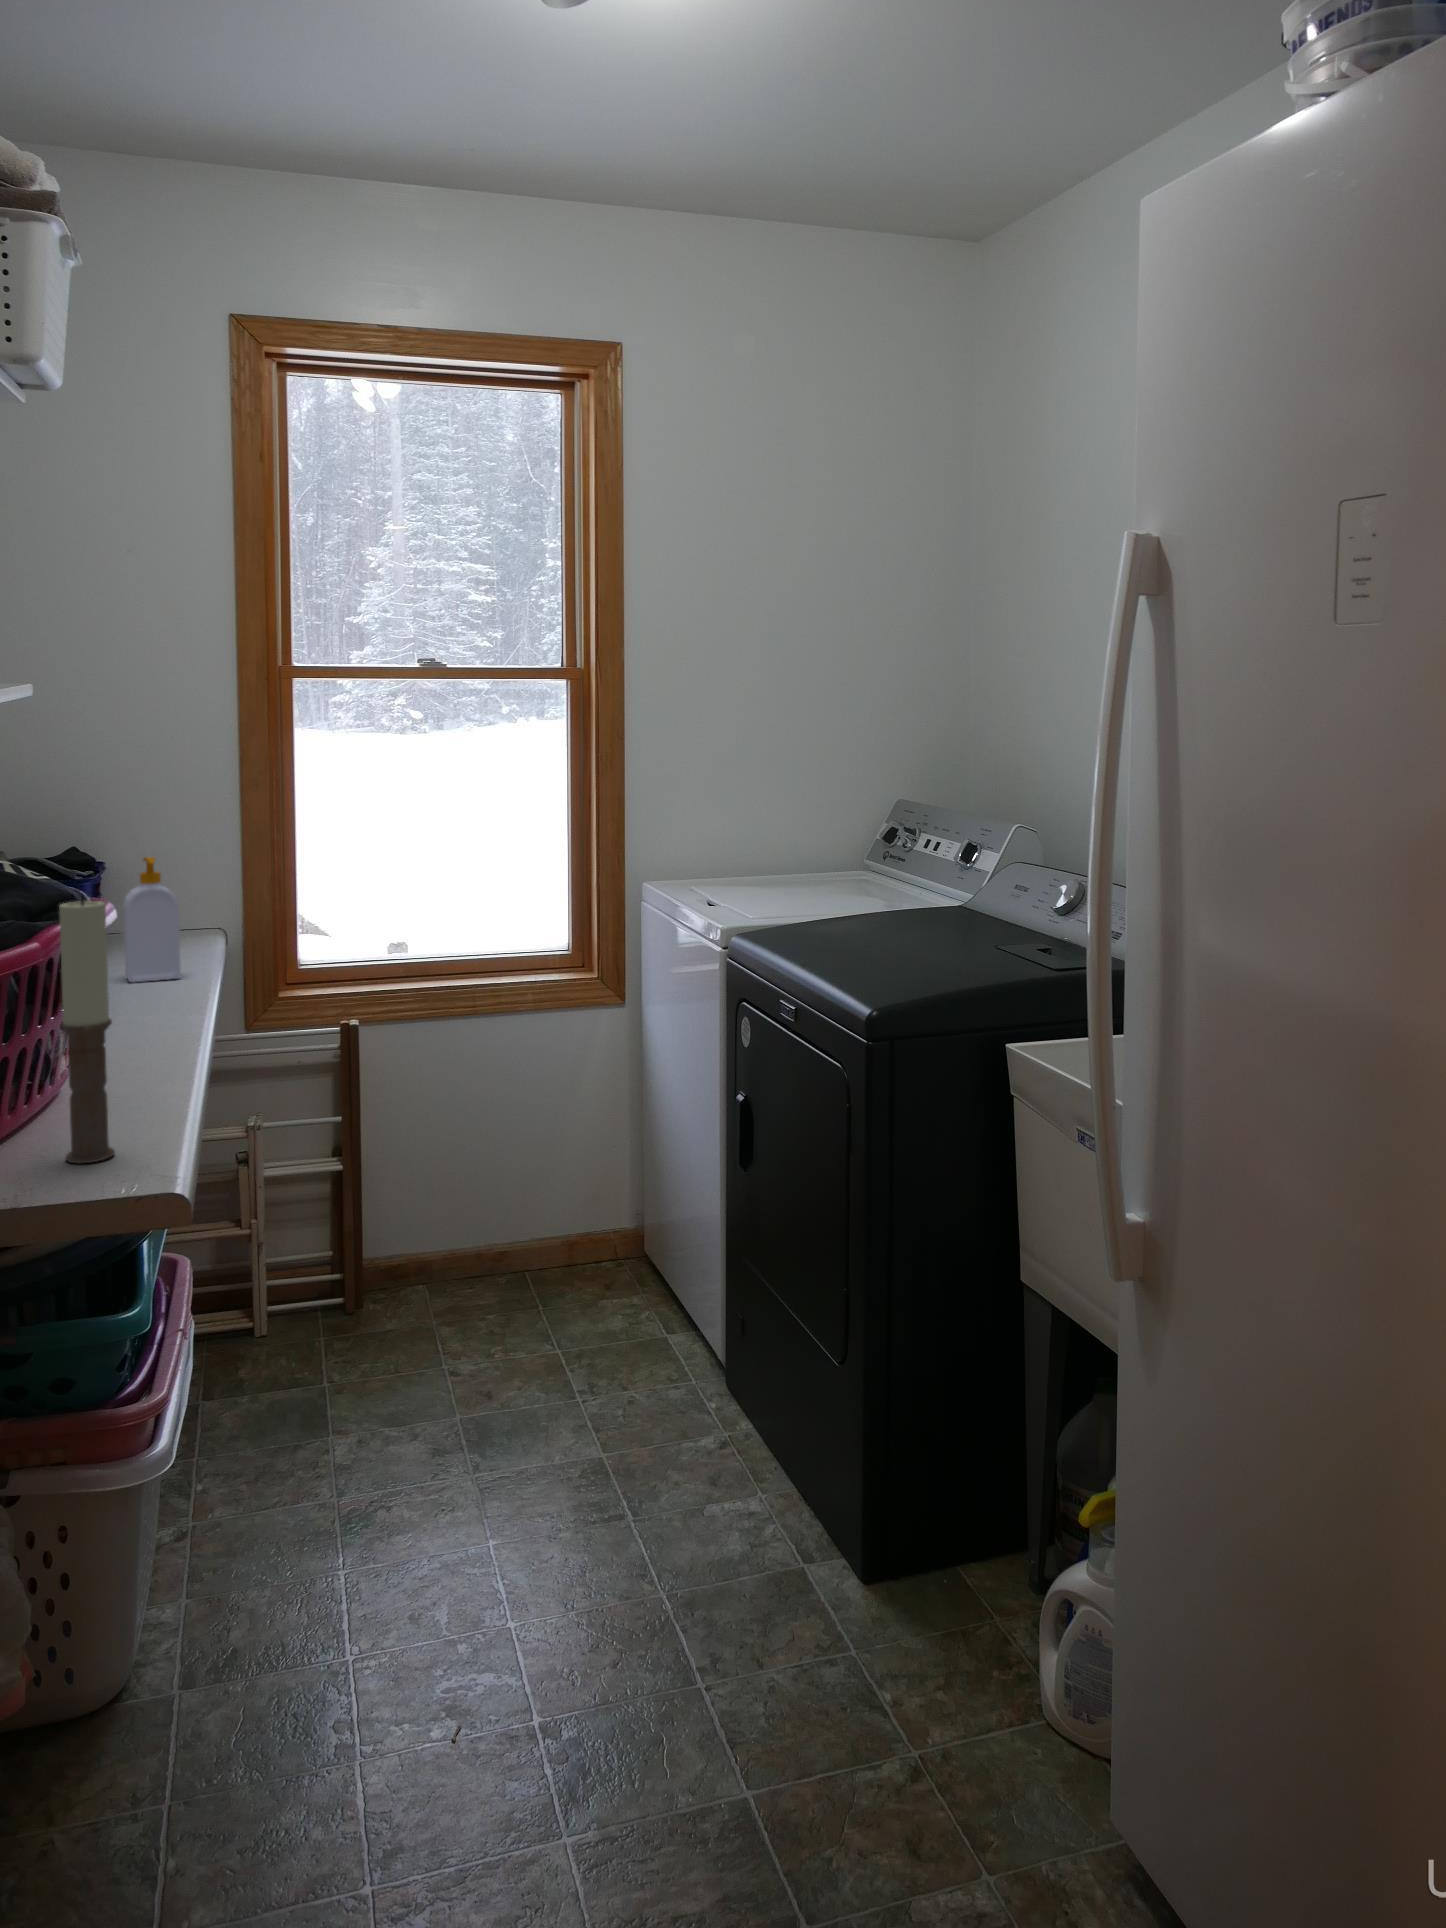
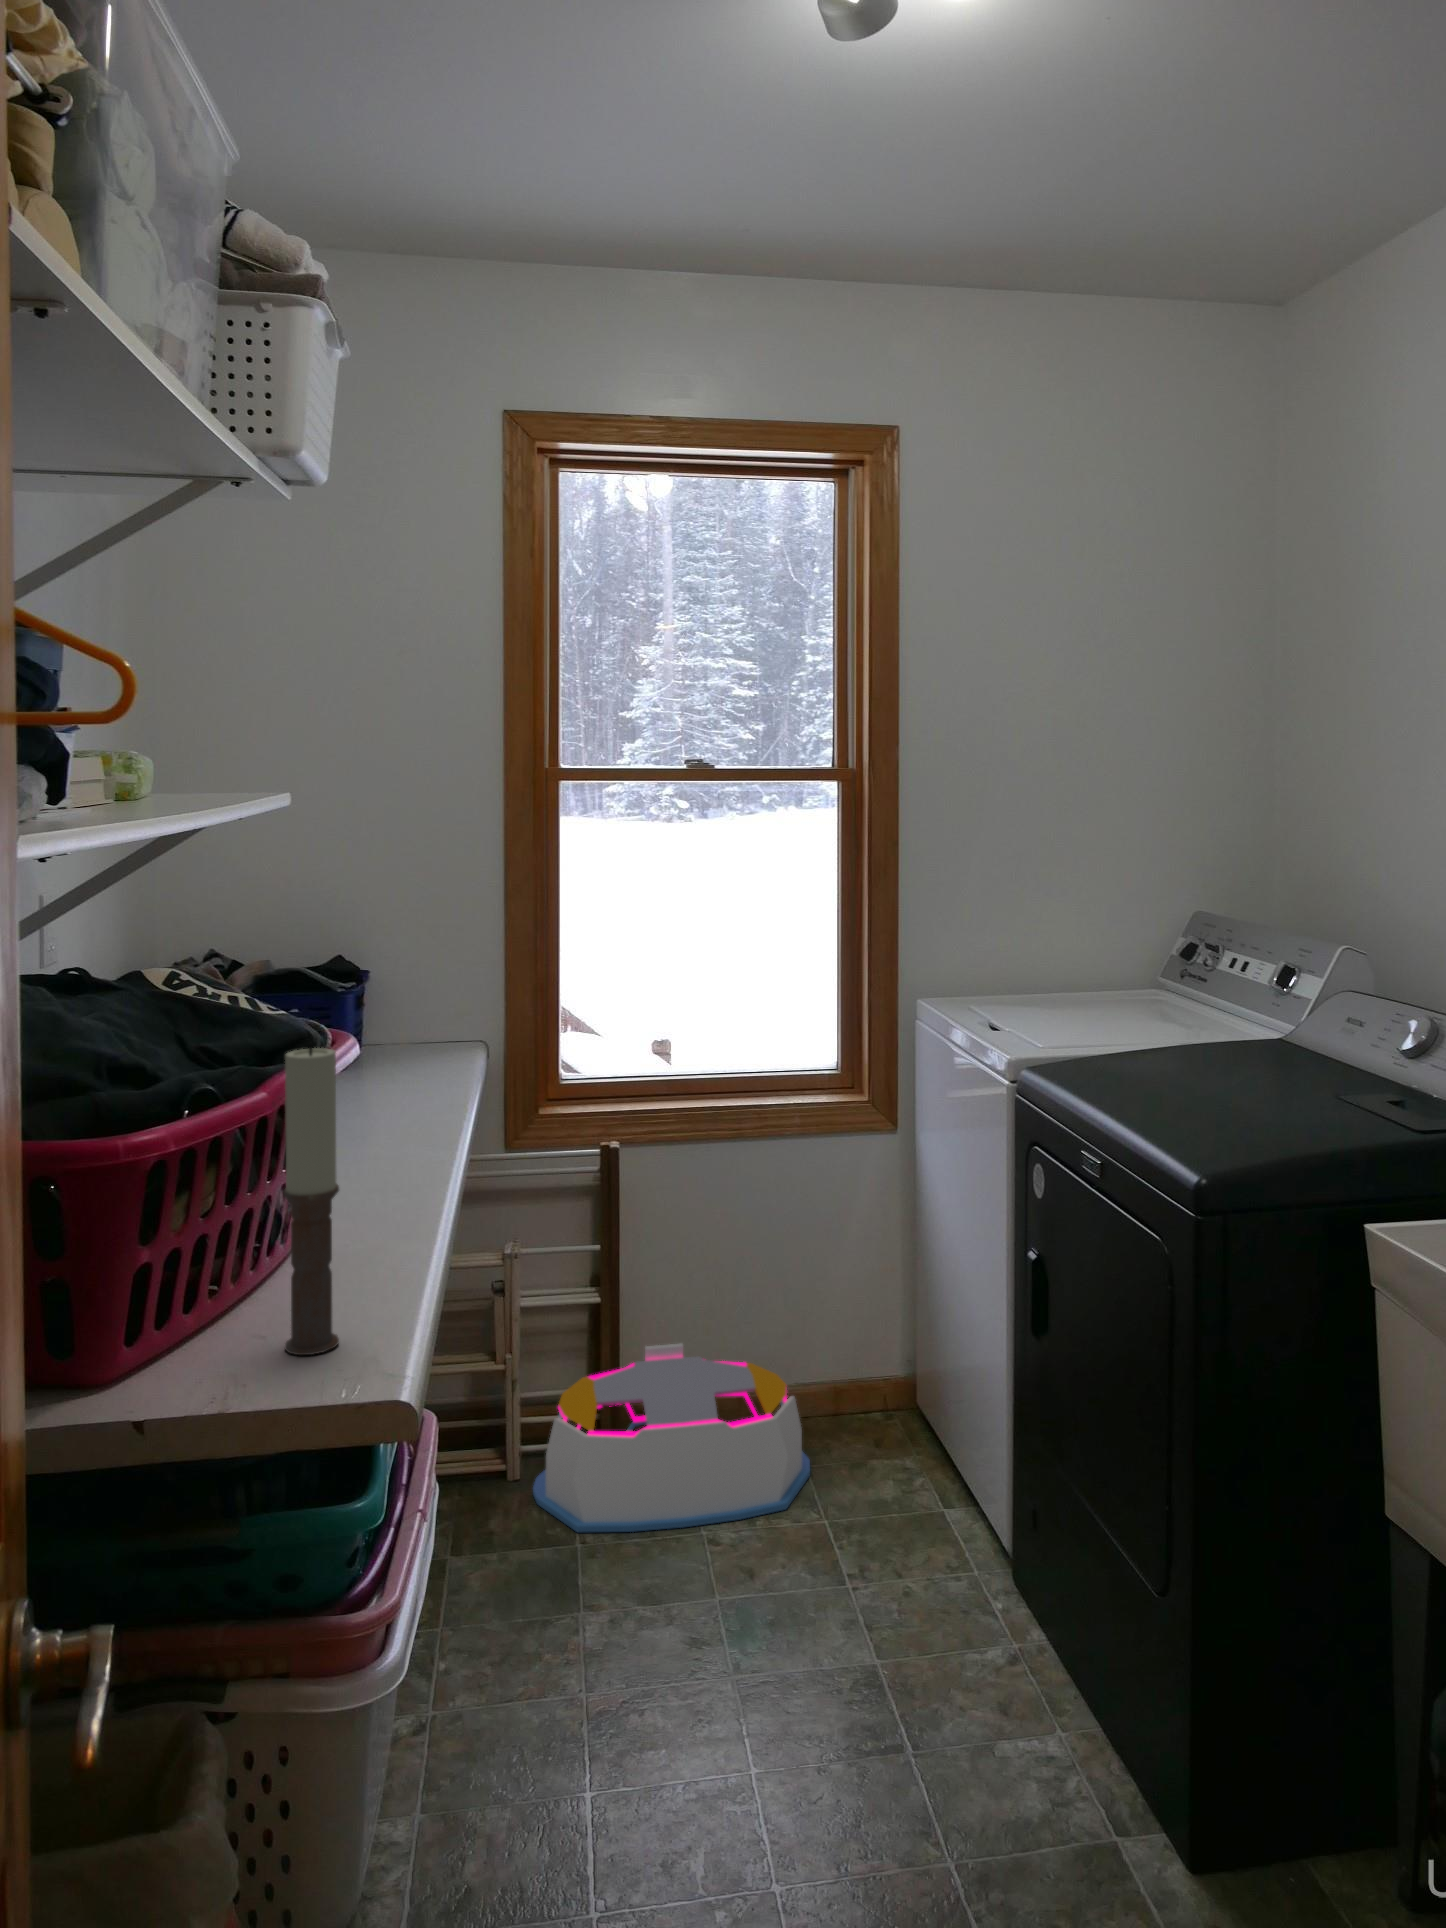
soap bottle: present [123,857,181,982] -> none [382,969,437,1103]
storage bin: none [281,1207,546,1376] -> present [533,1344,810,1532]

